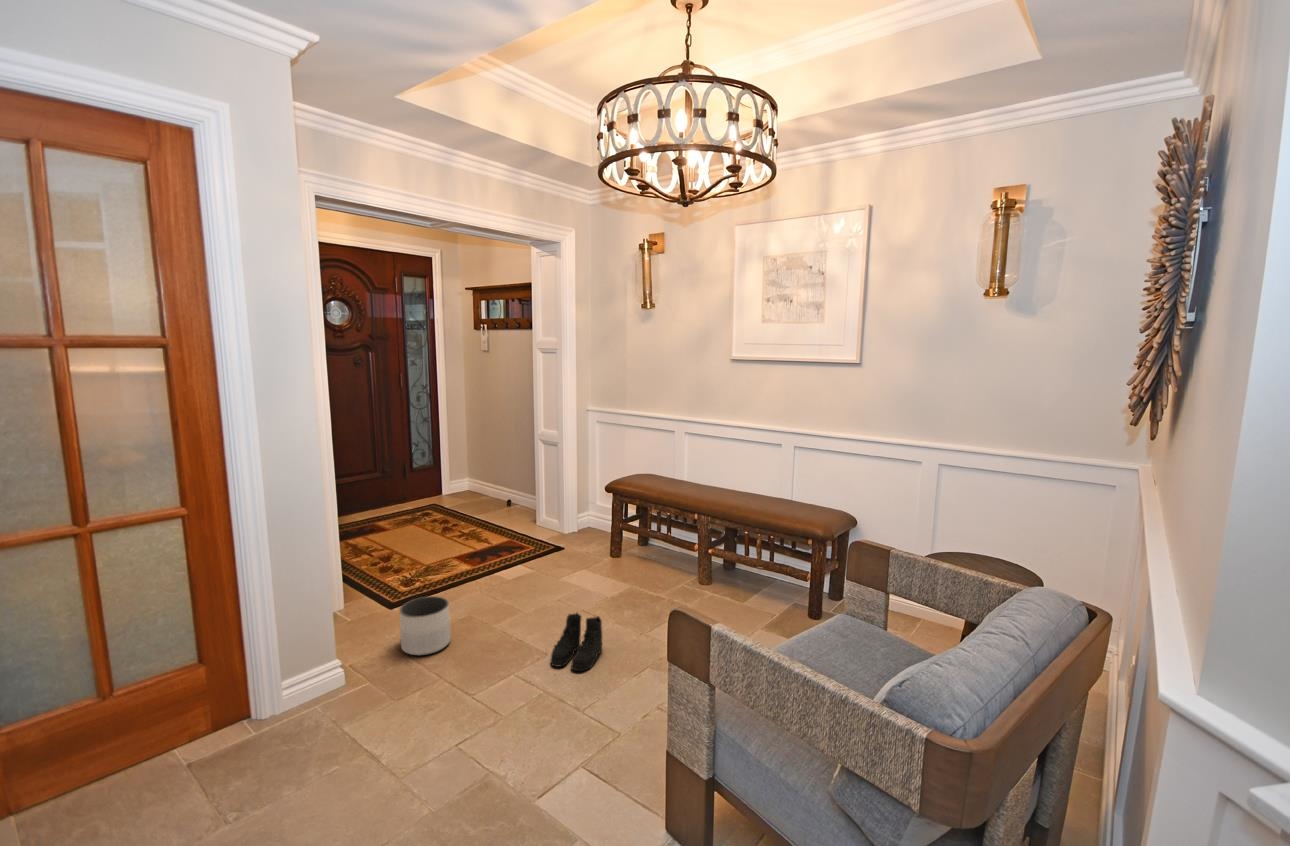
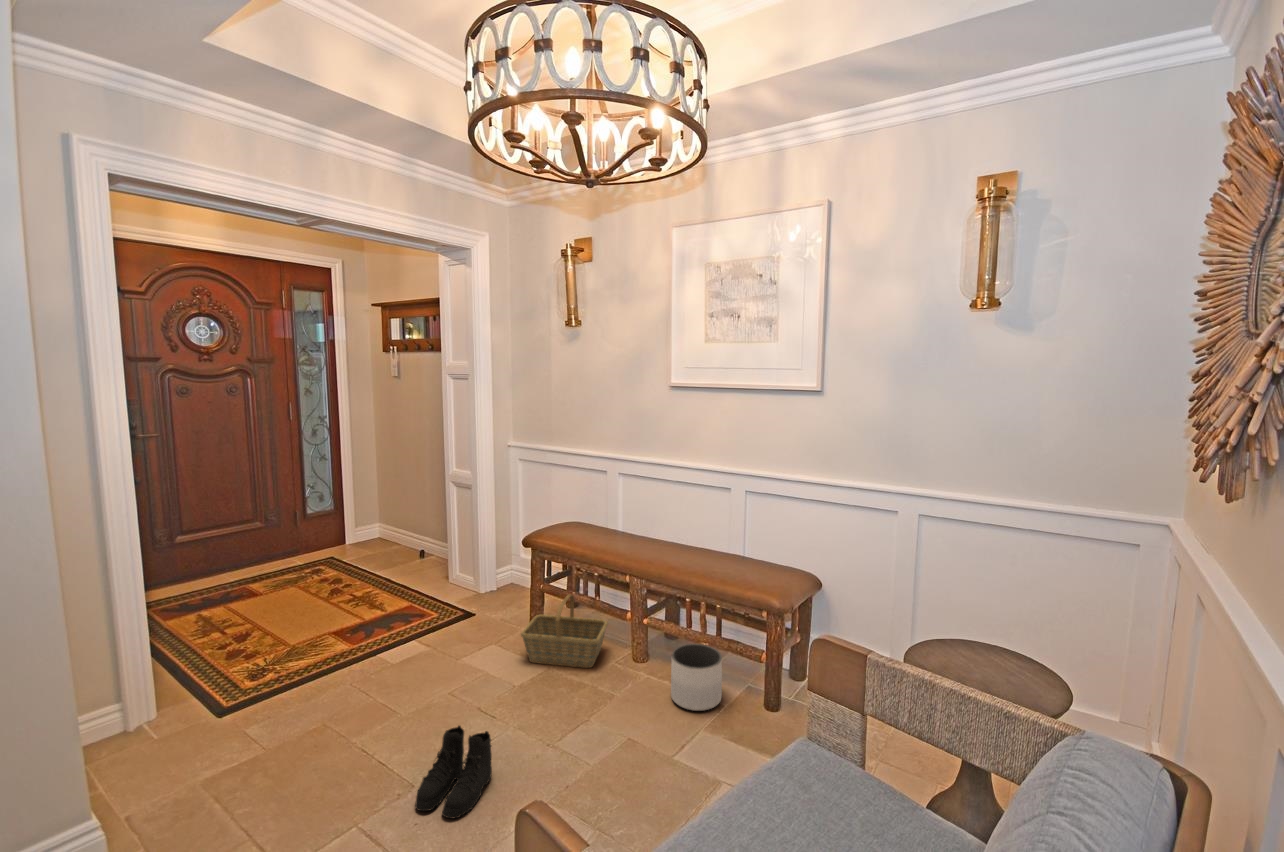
basket: none [610,529,679,586] -> present [521,595,608,668]
planter: present [400,596,451,656] -> present [671,644,722,711]

